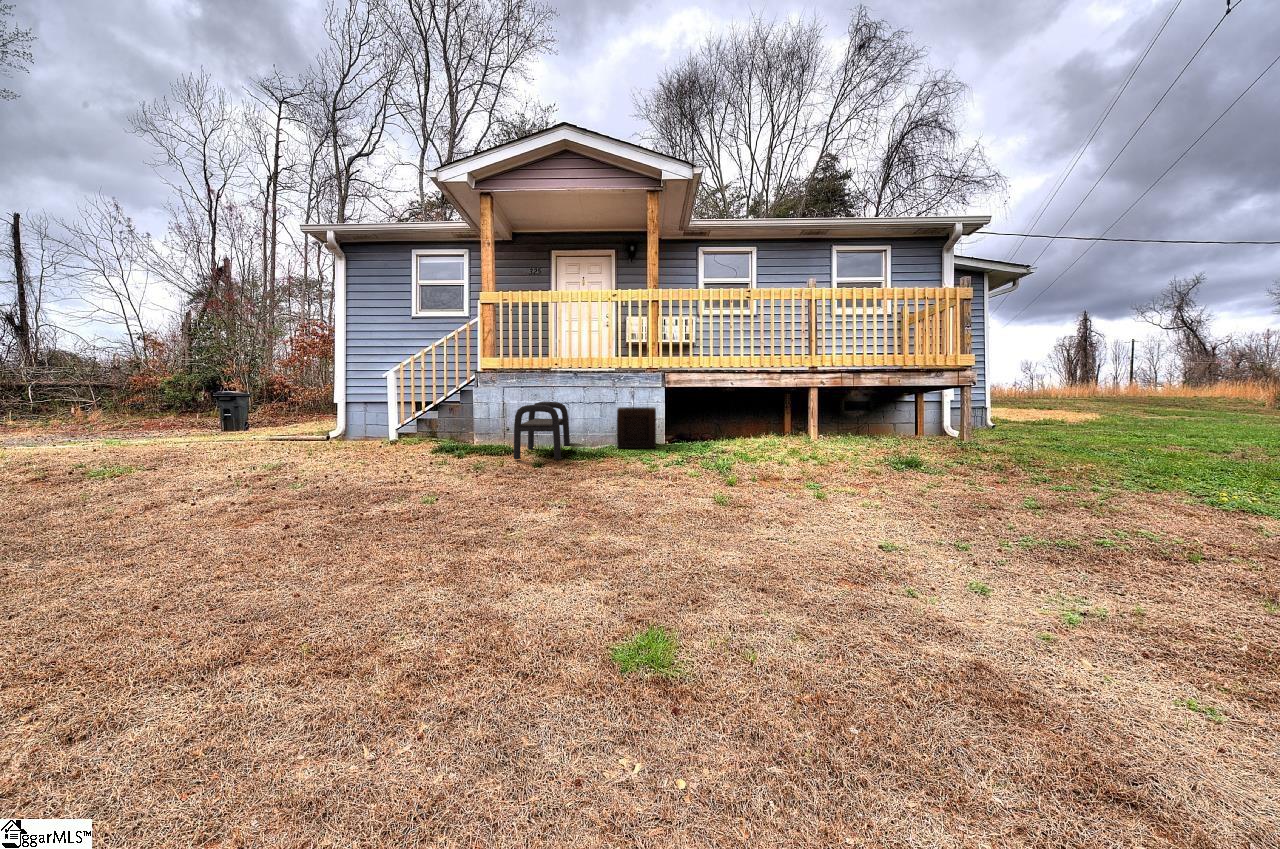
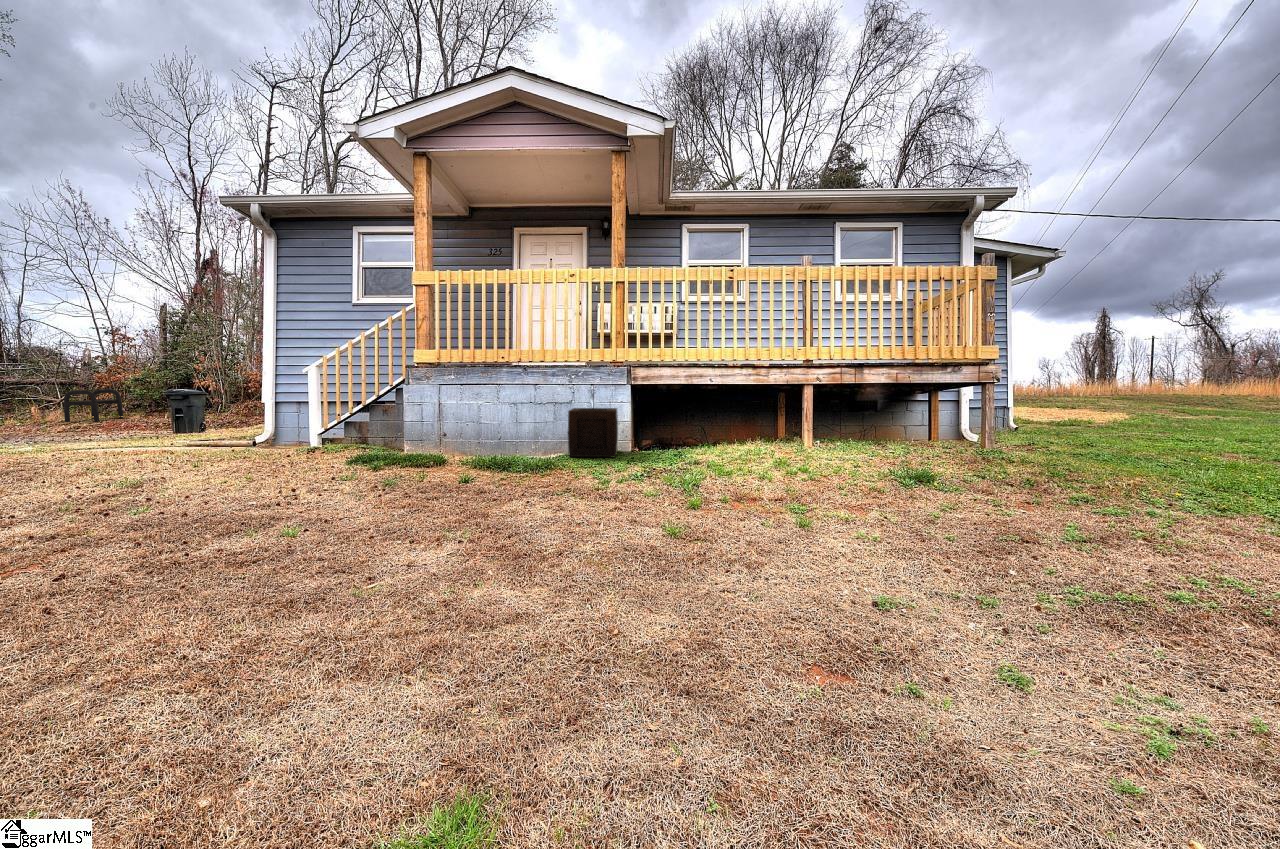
bench: present [514,402,570,459] -> present [64,389,124,422]

